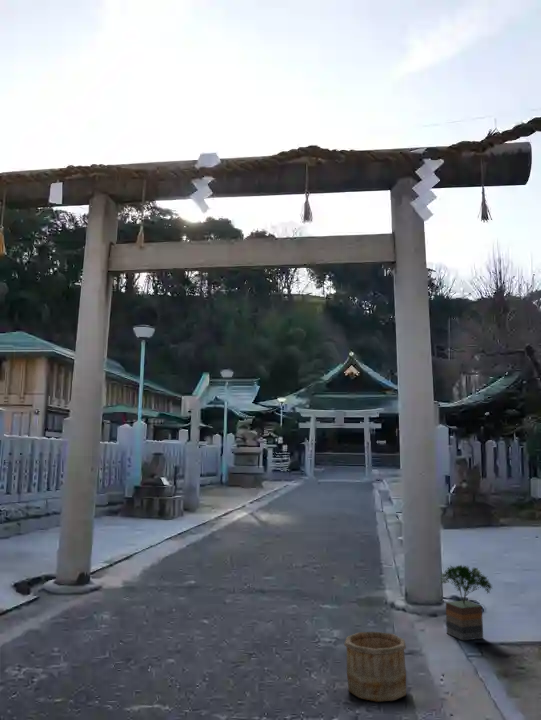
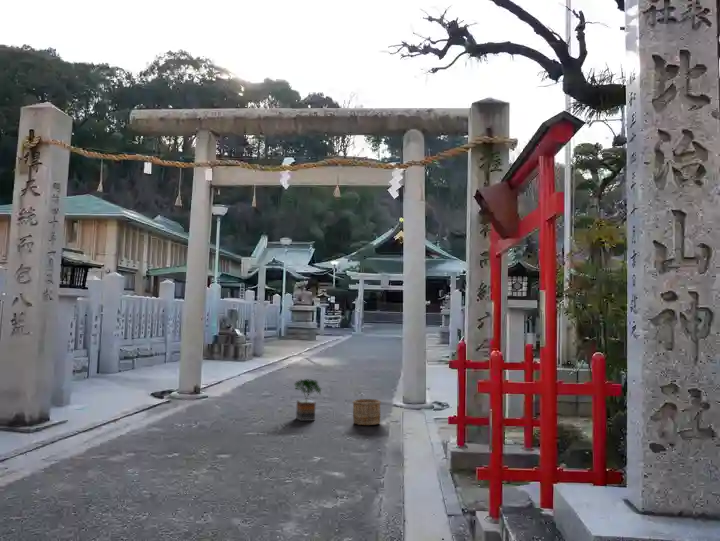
potted tree: present [440,565,492,641] -> present [295,379,321,421]

